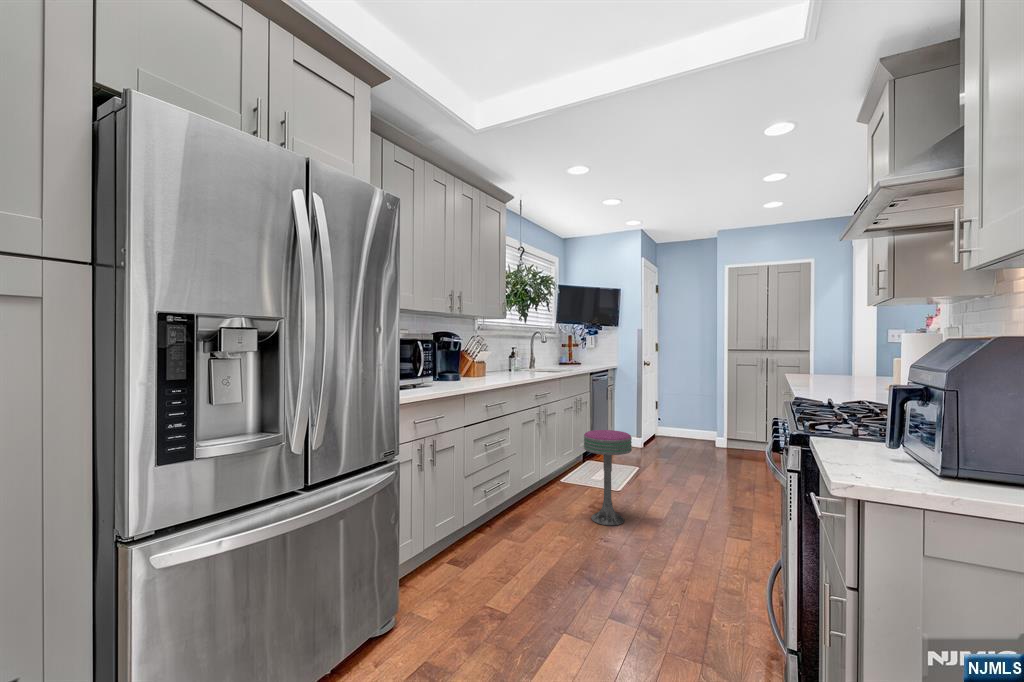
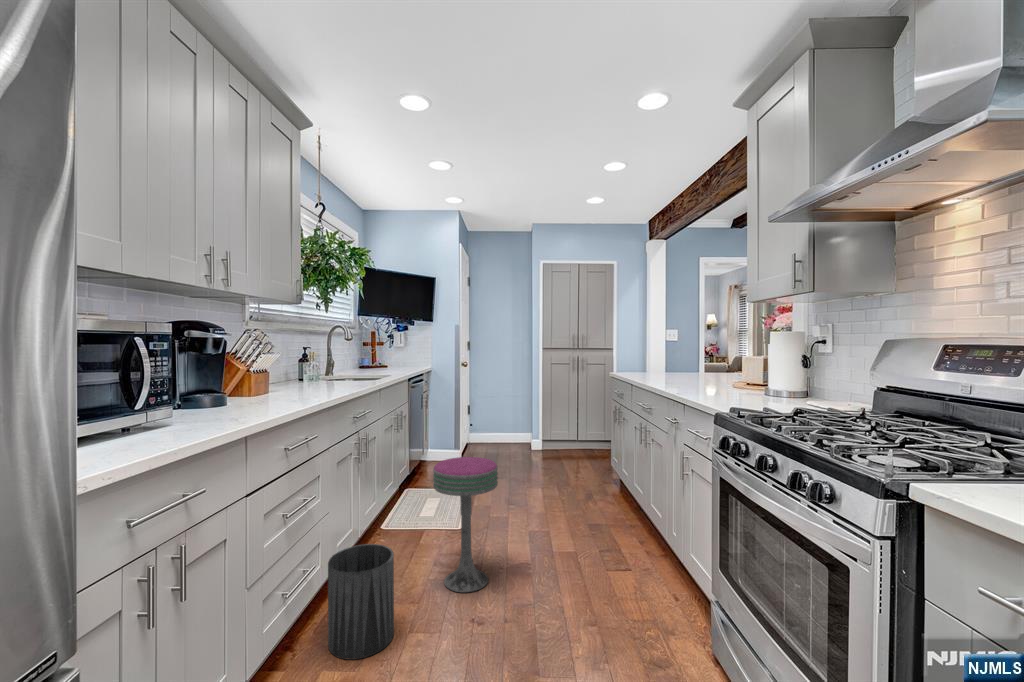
trash can: none [510,475,549,540] -> present [328,544,394,660]

